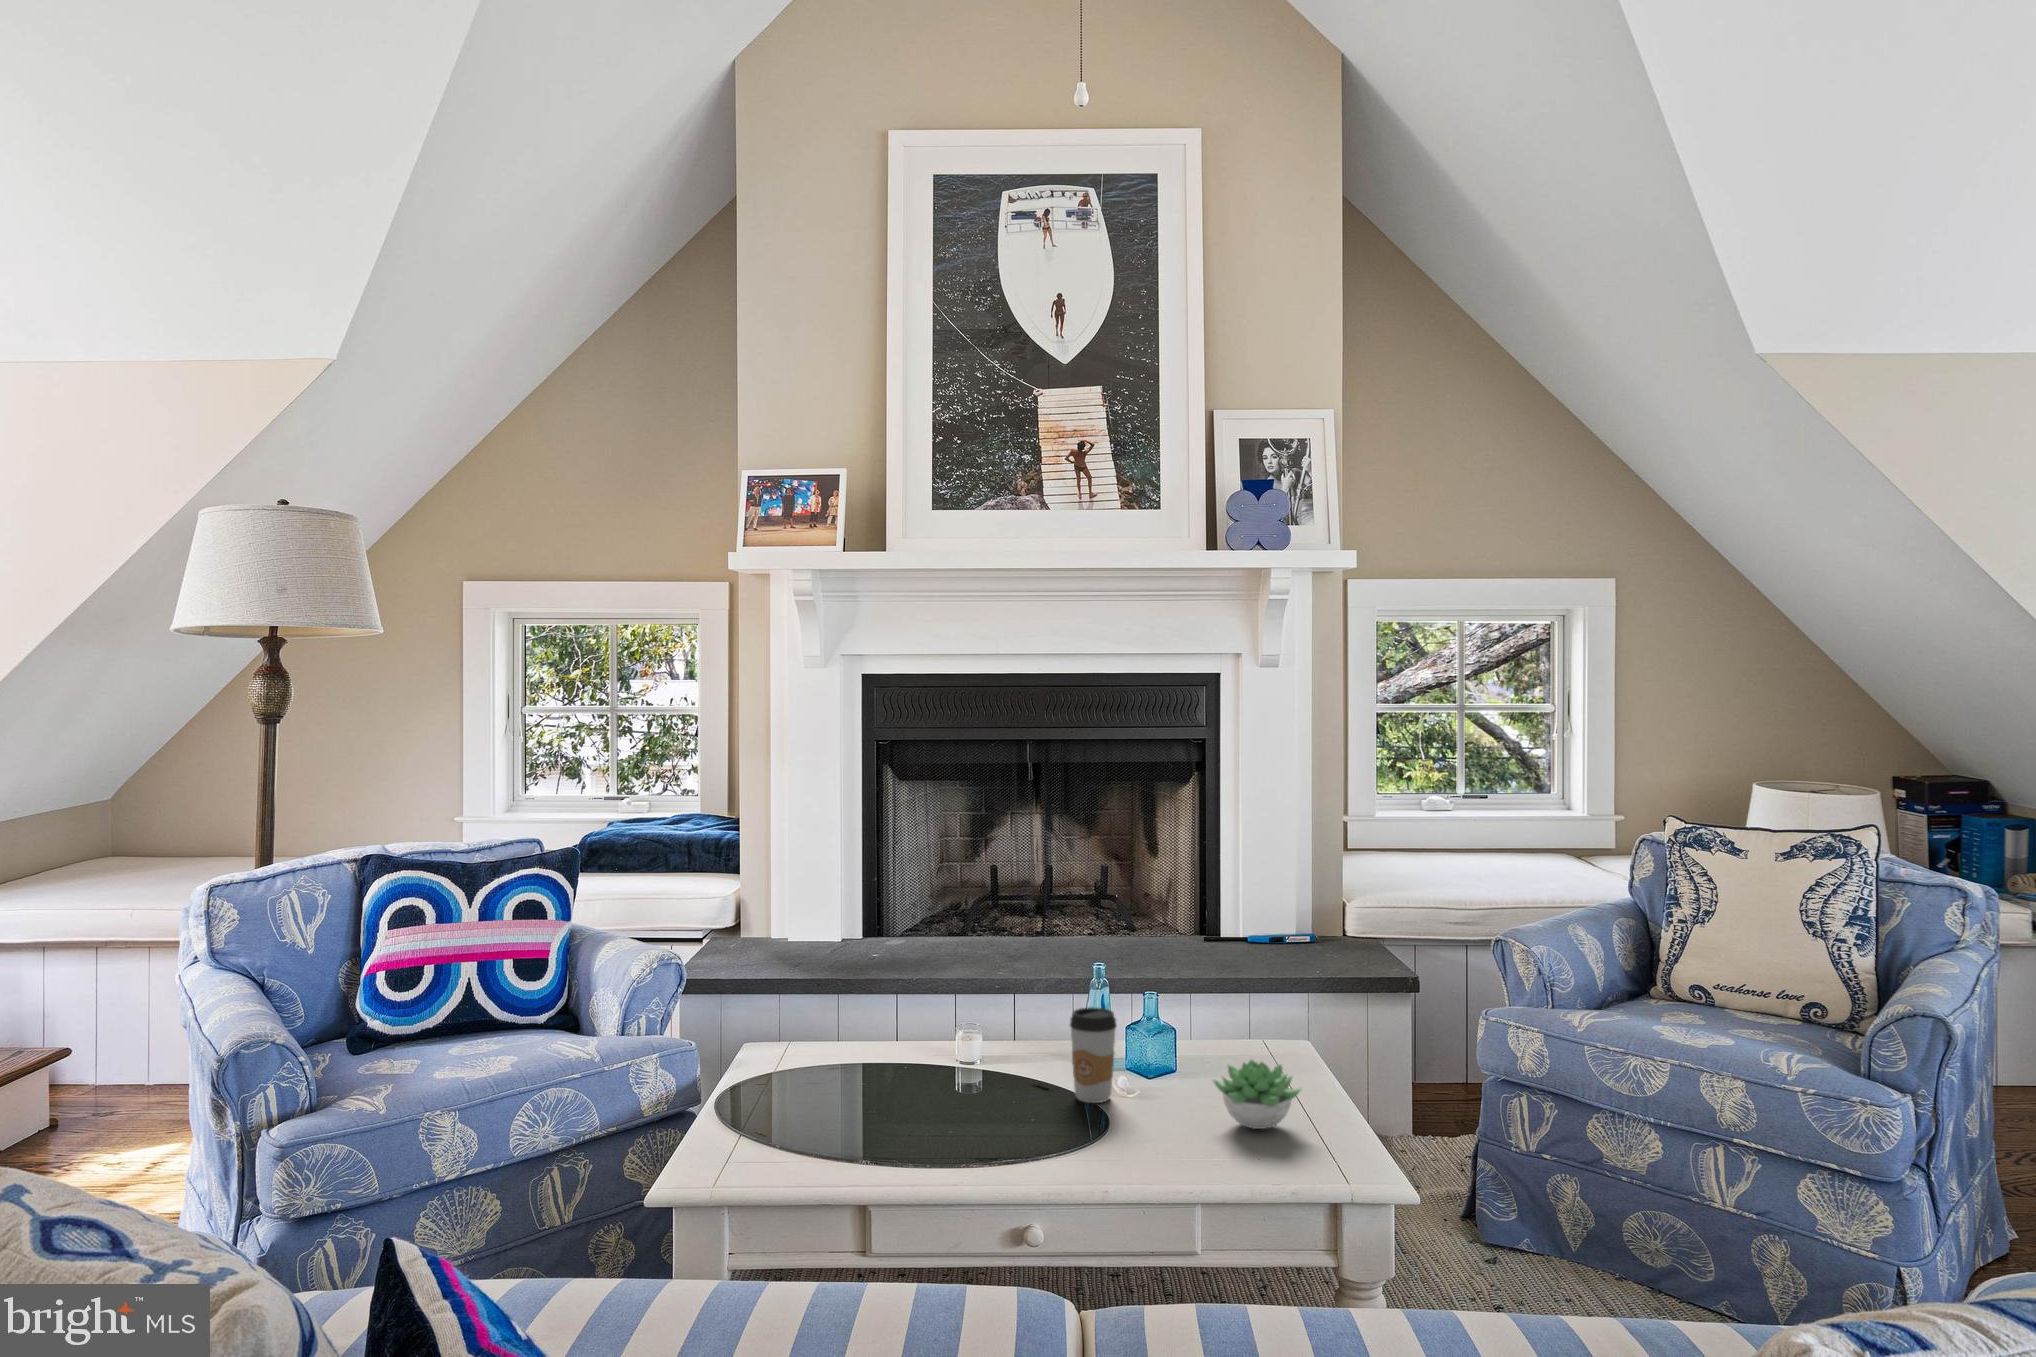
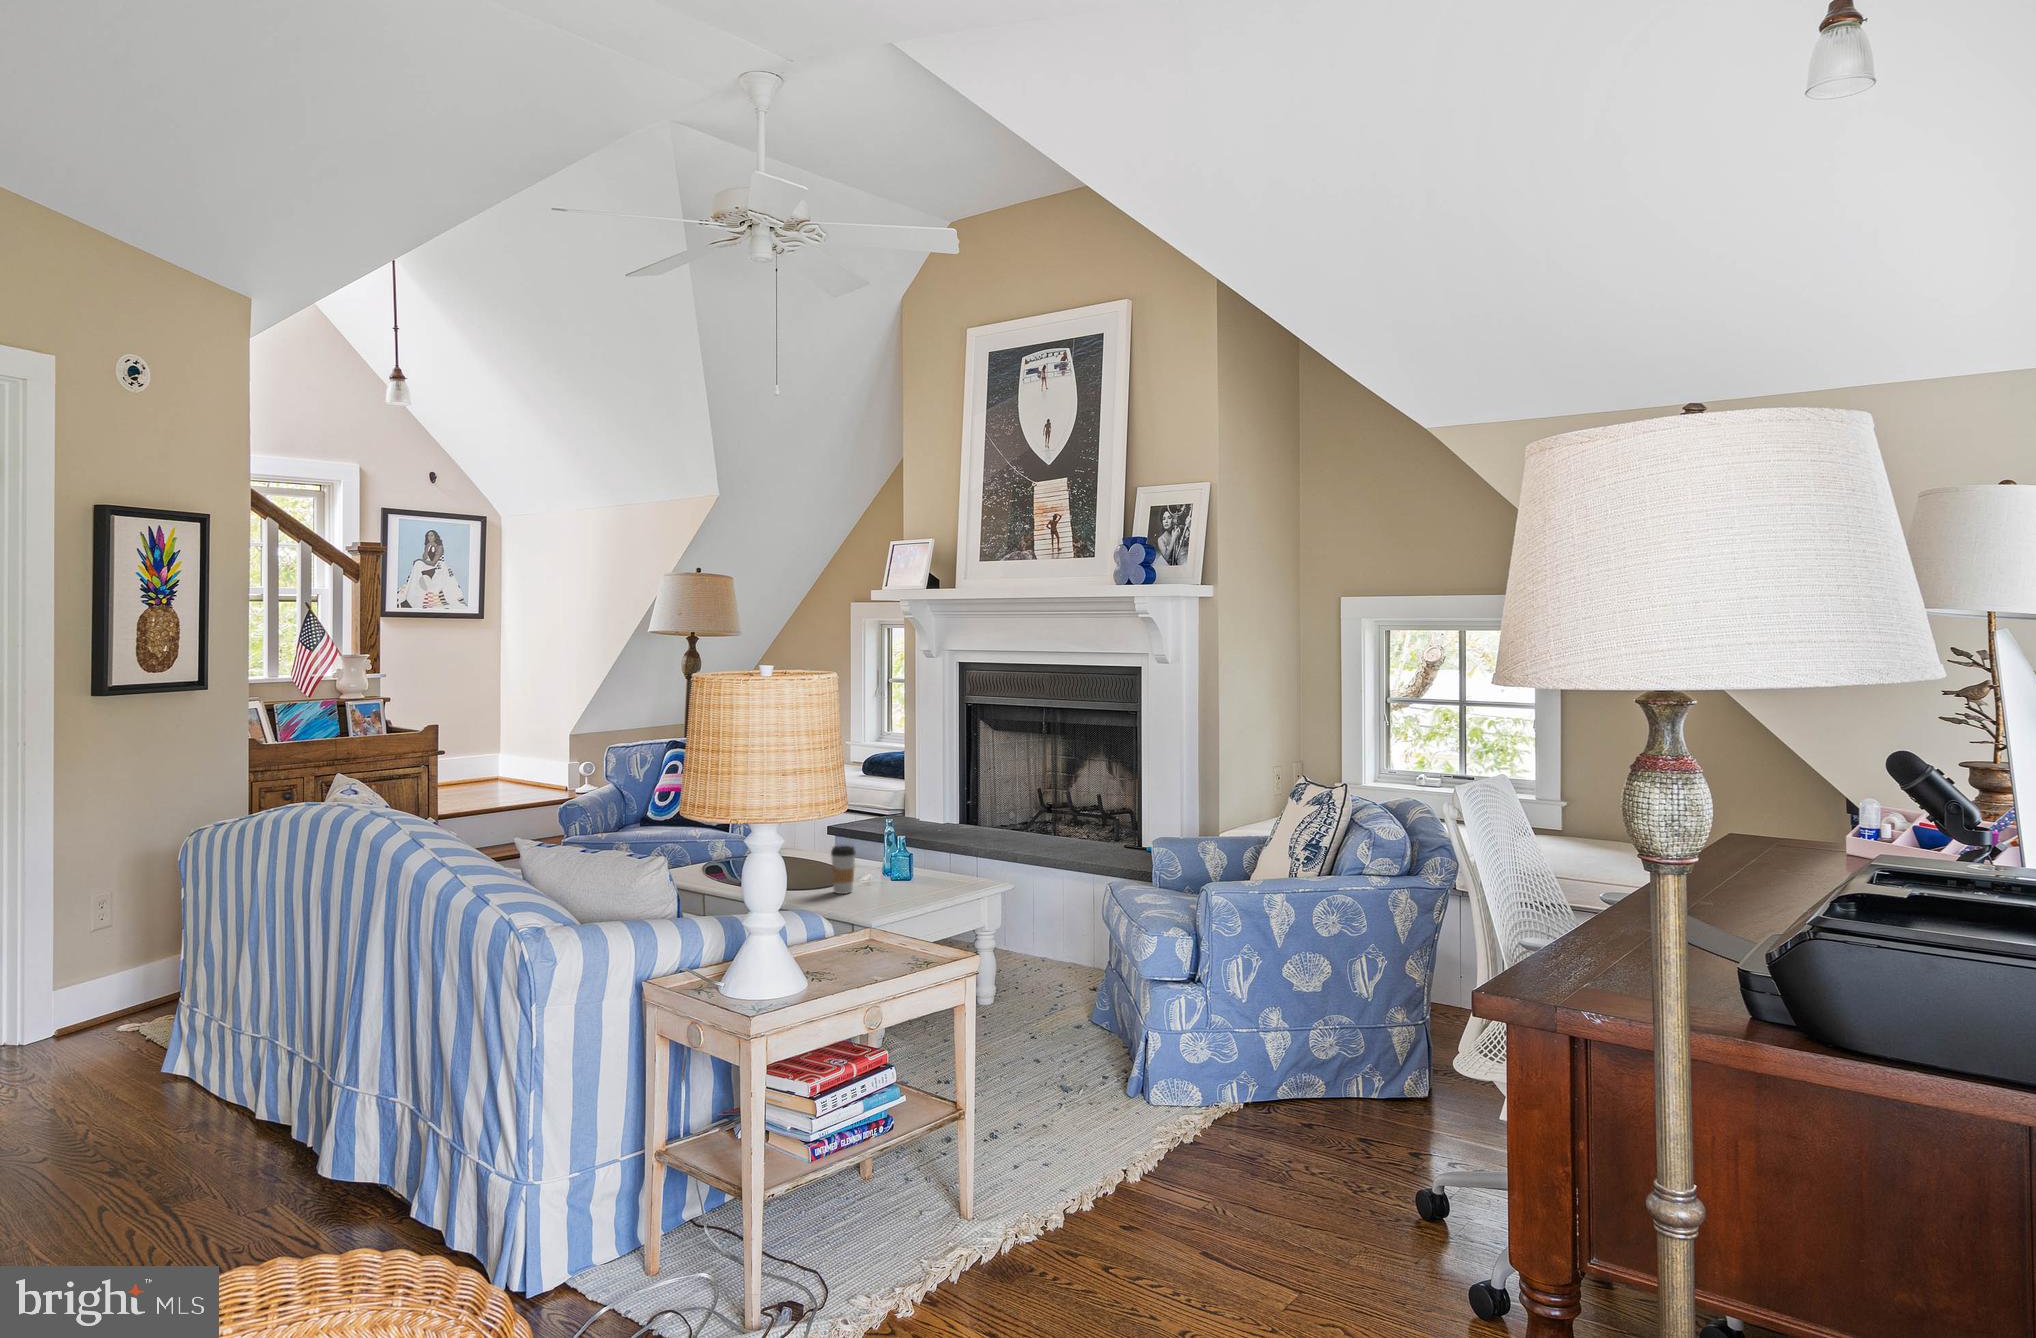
succulent plant: present [1213,1060,1302,1129] -> none [849,878,897,912]

